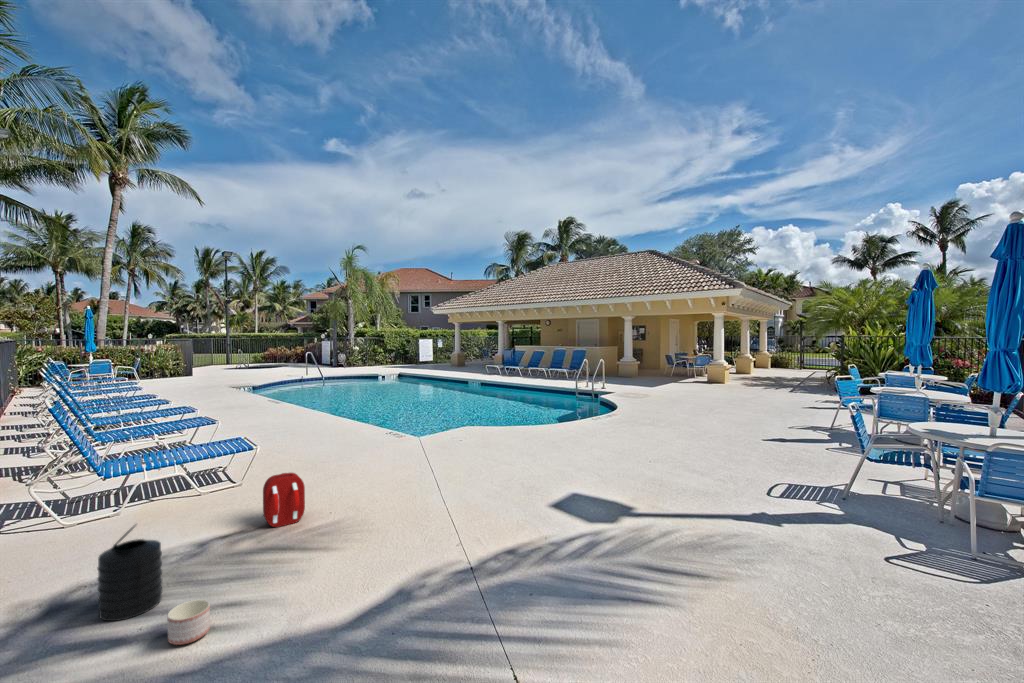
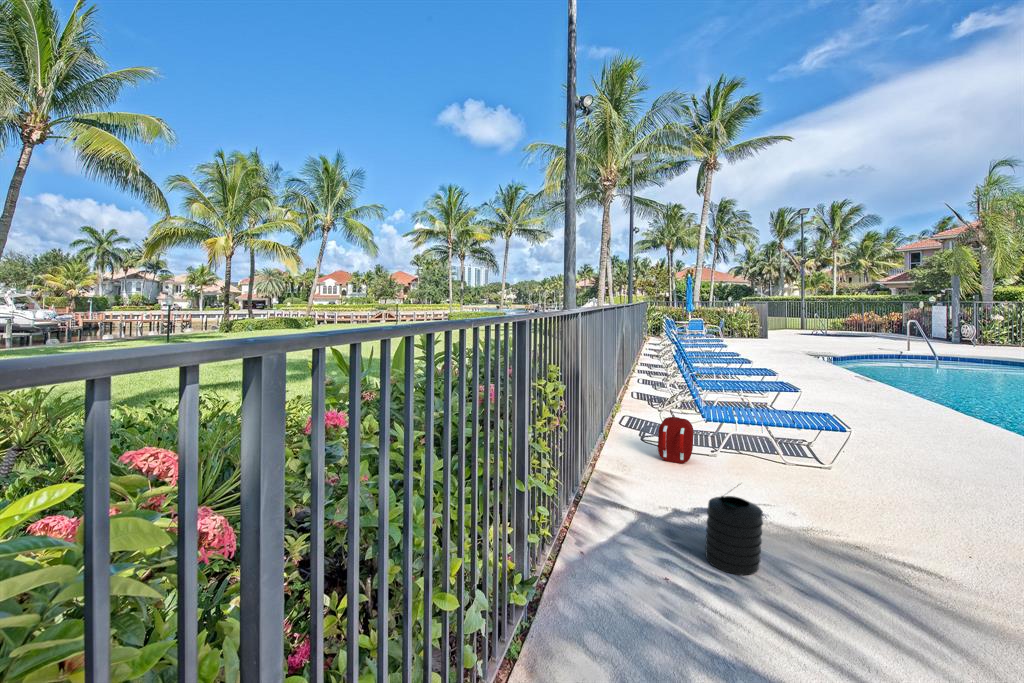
backpack: present [263,473,305,527] -> present [658,417,693,464]
planter: present [167,599,210,645] -> none [770,592,819,646]

